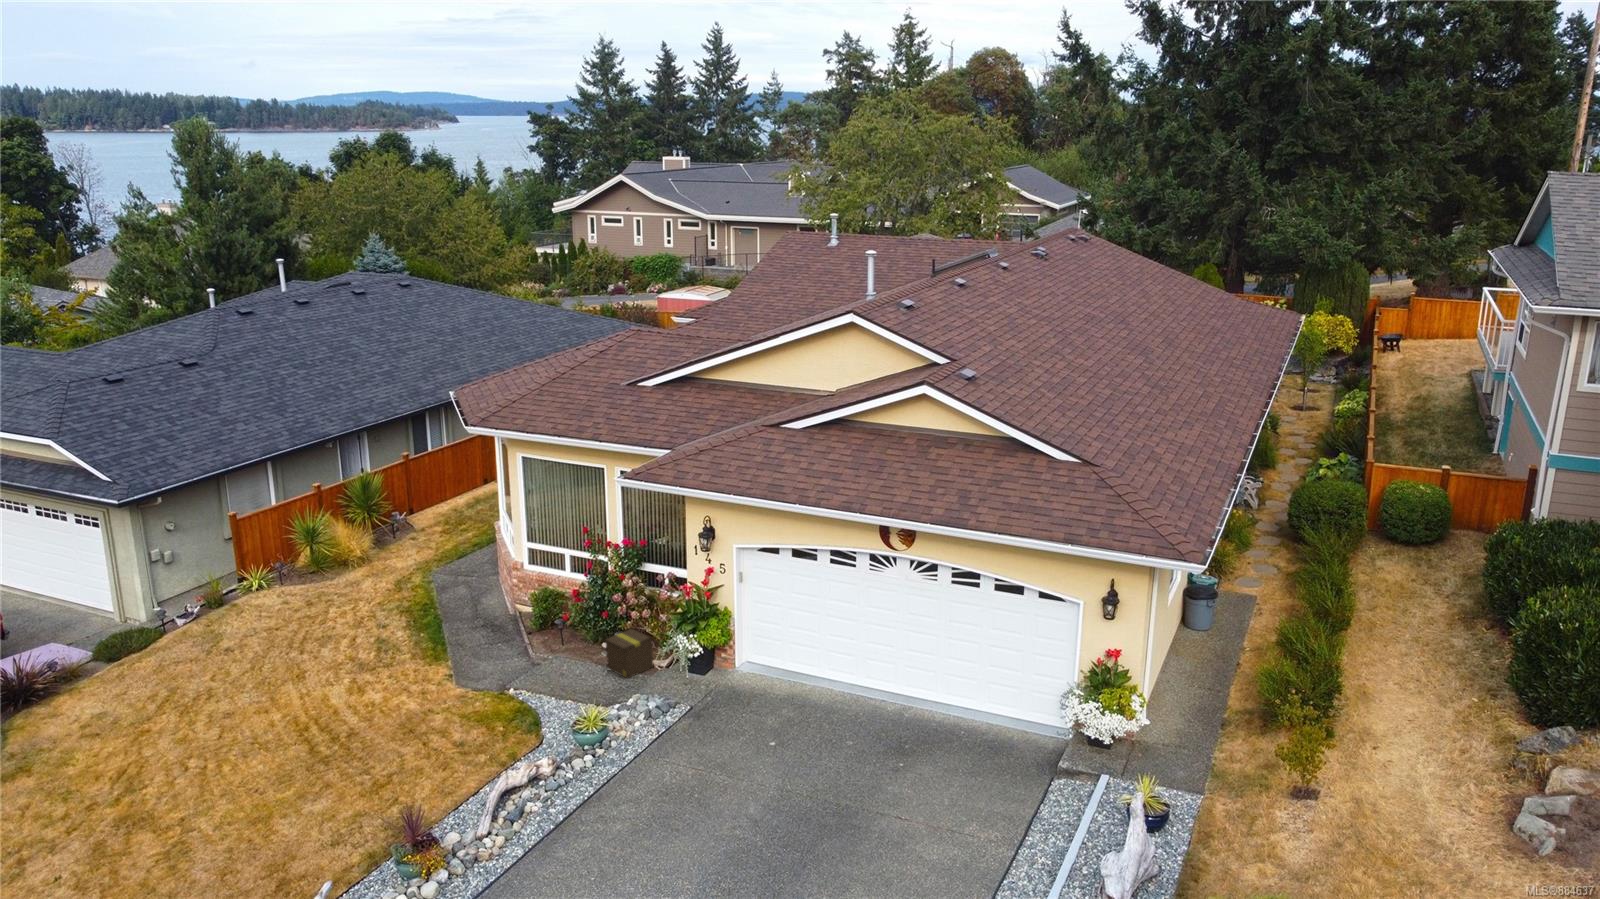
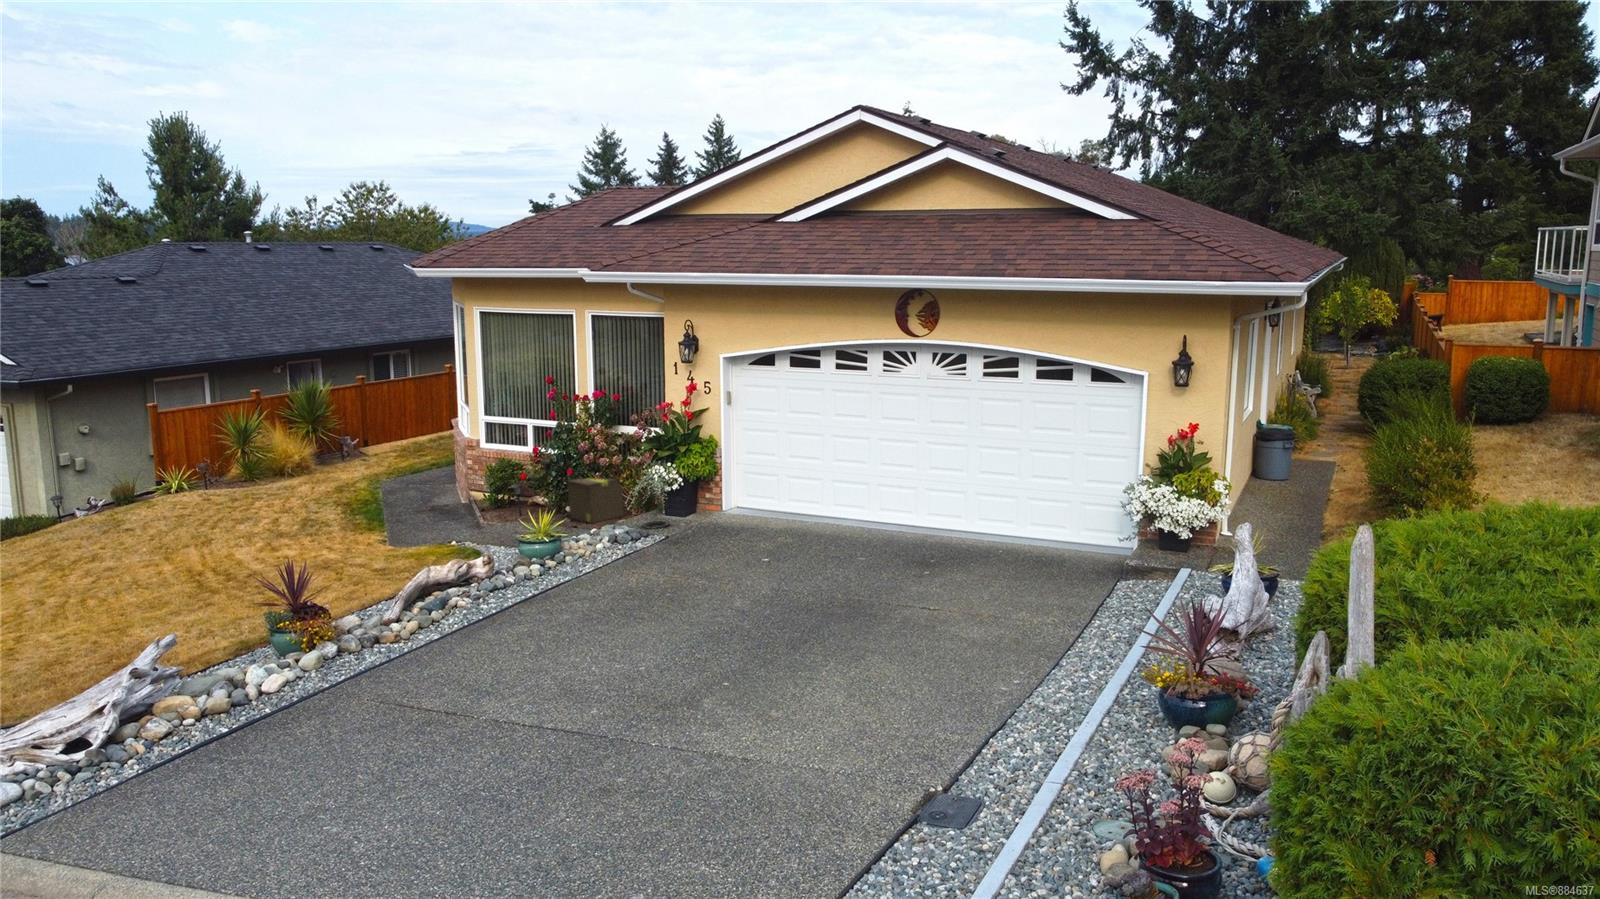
potted tree: none [663,647,692,689] -> present [639,483,668,529]

